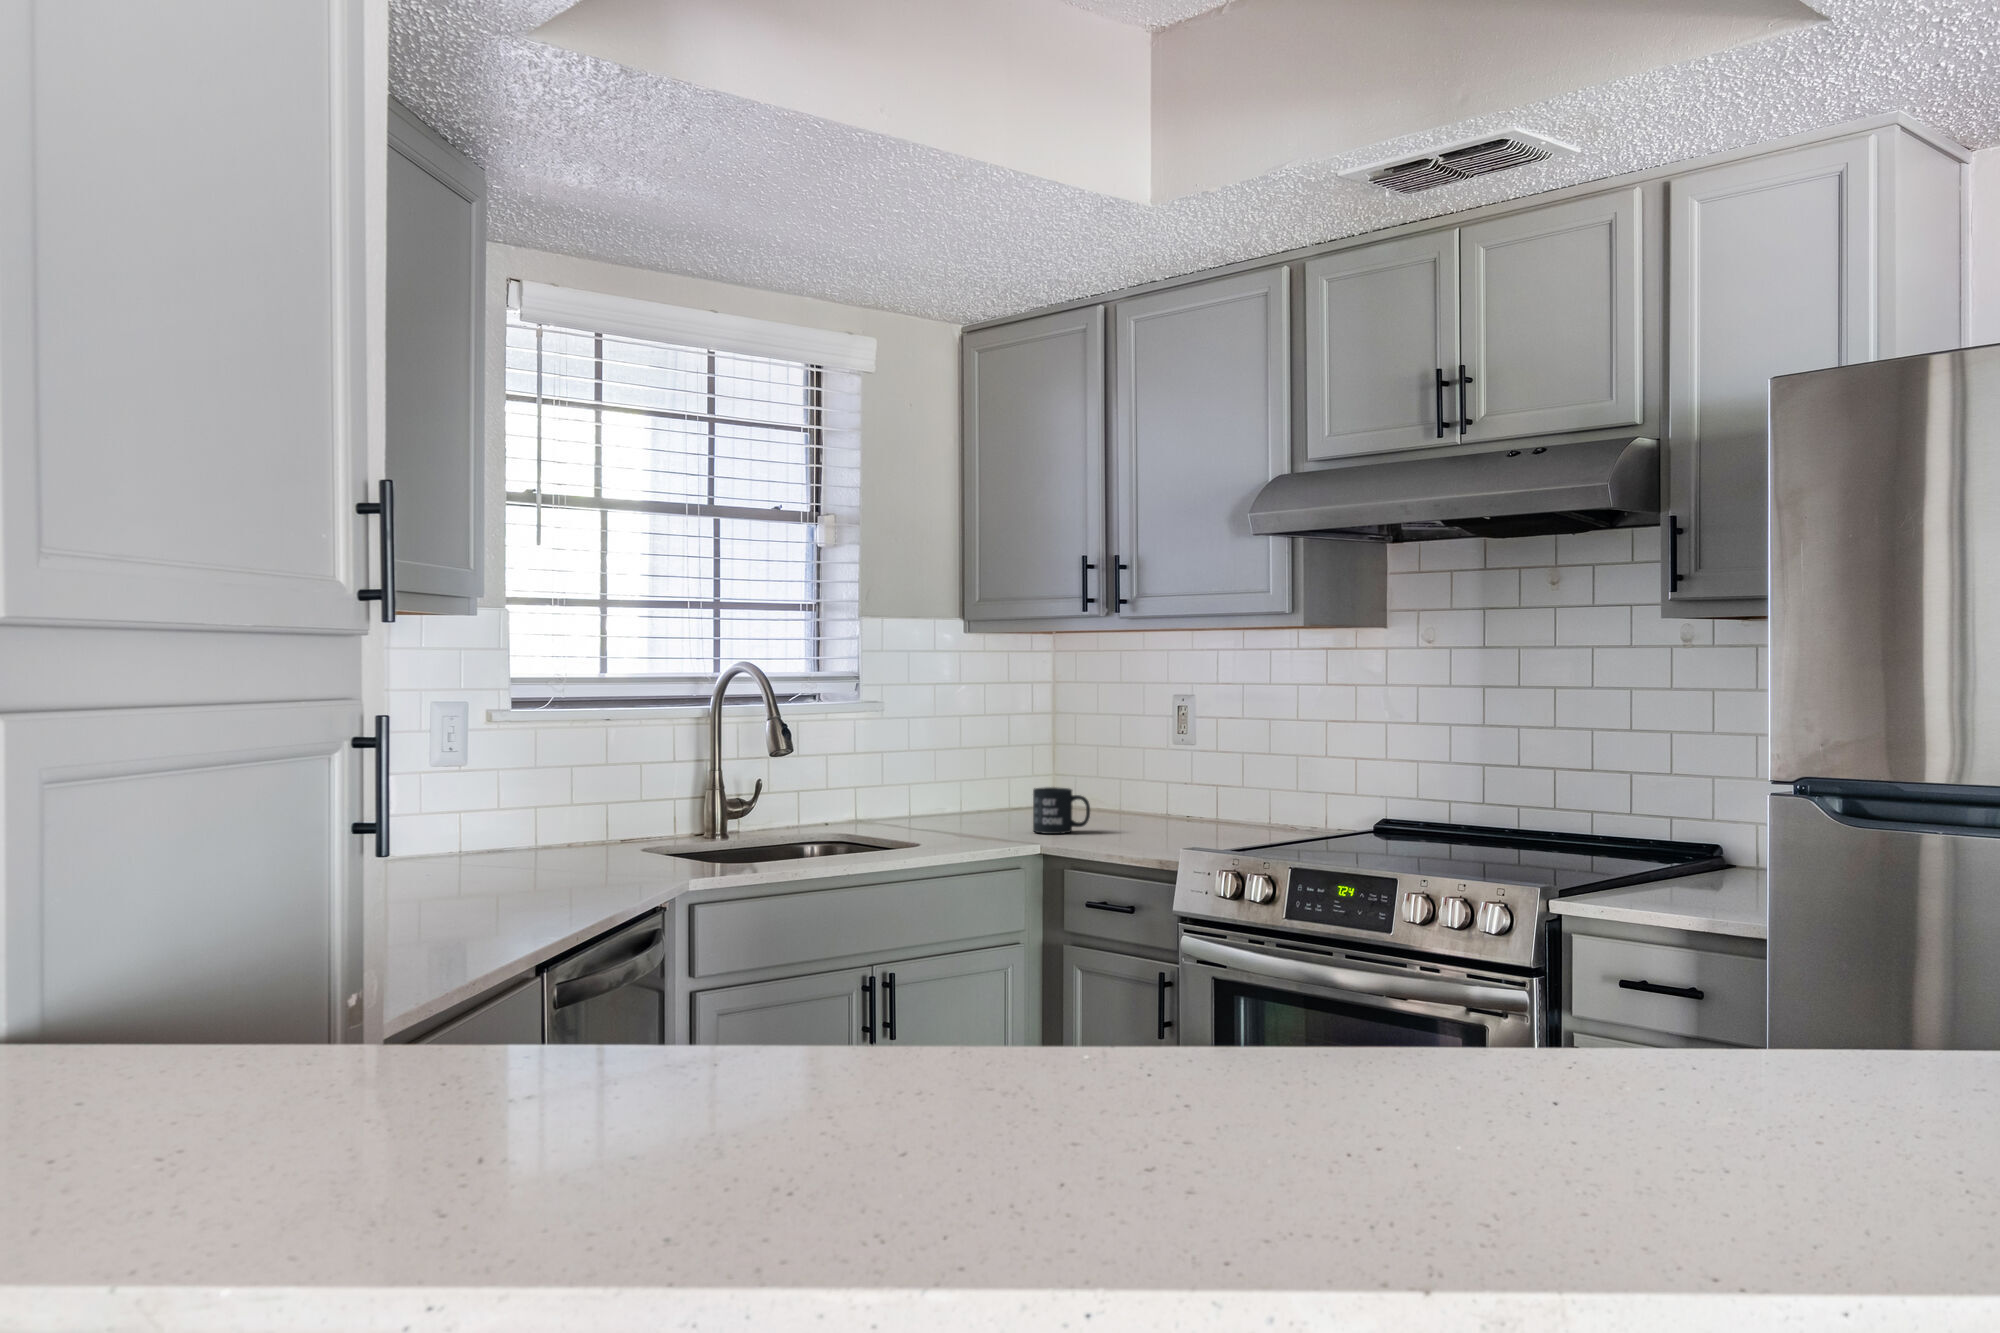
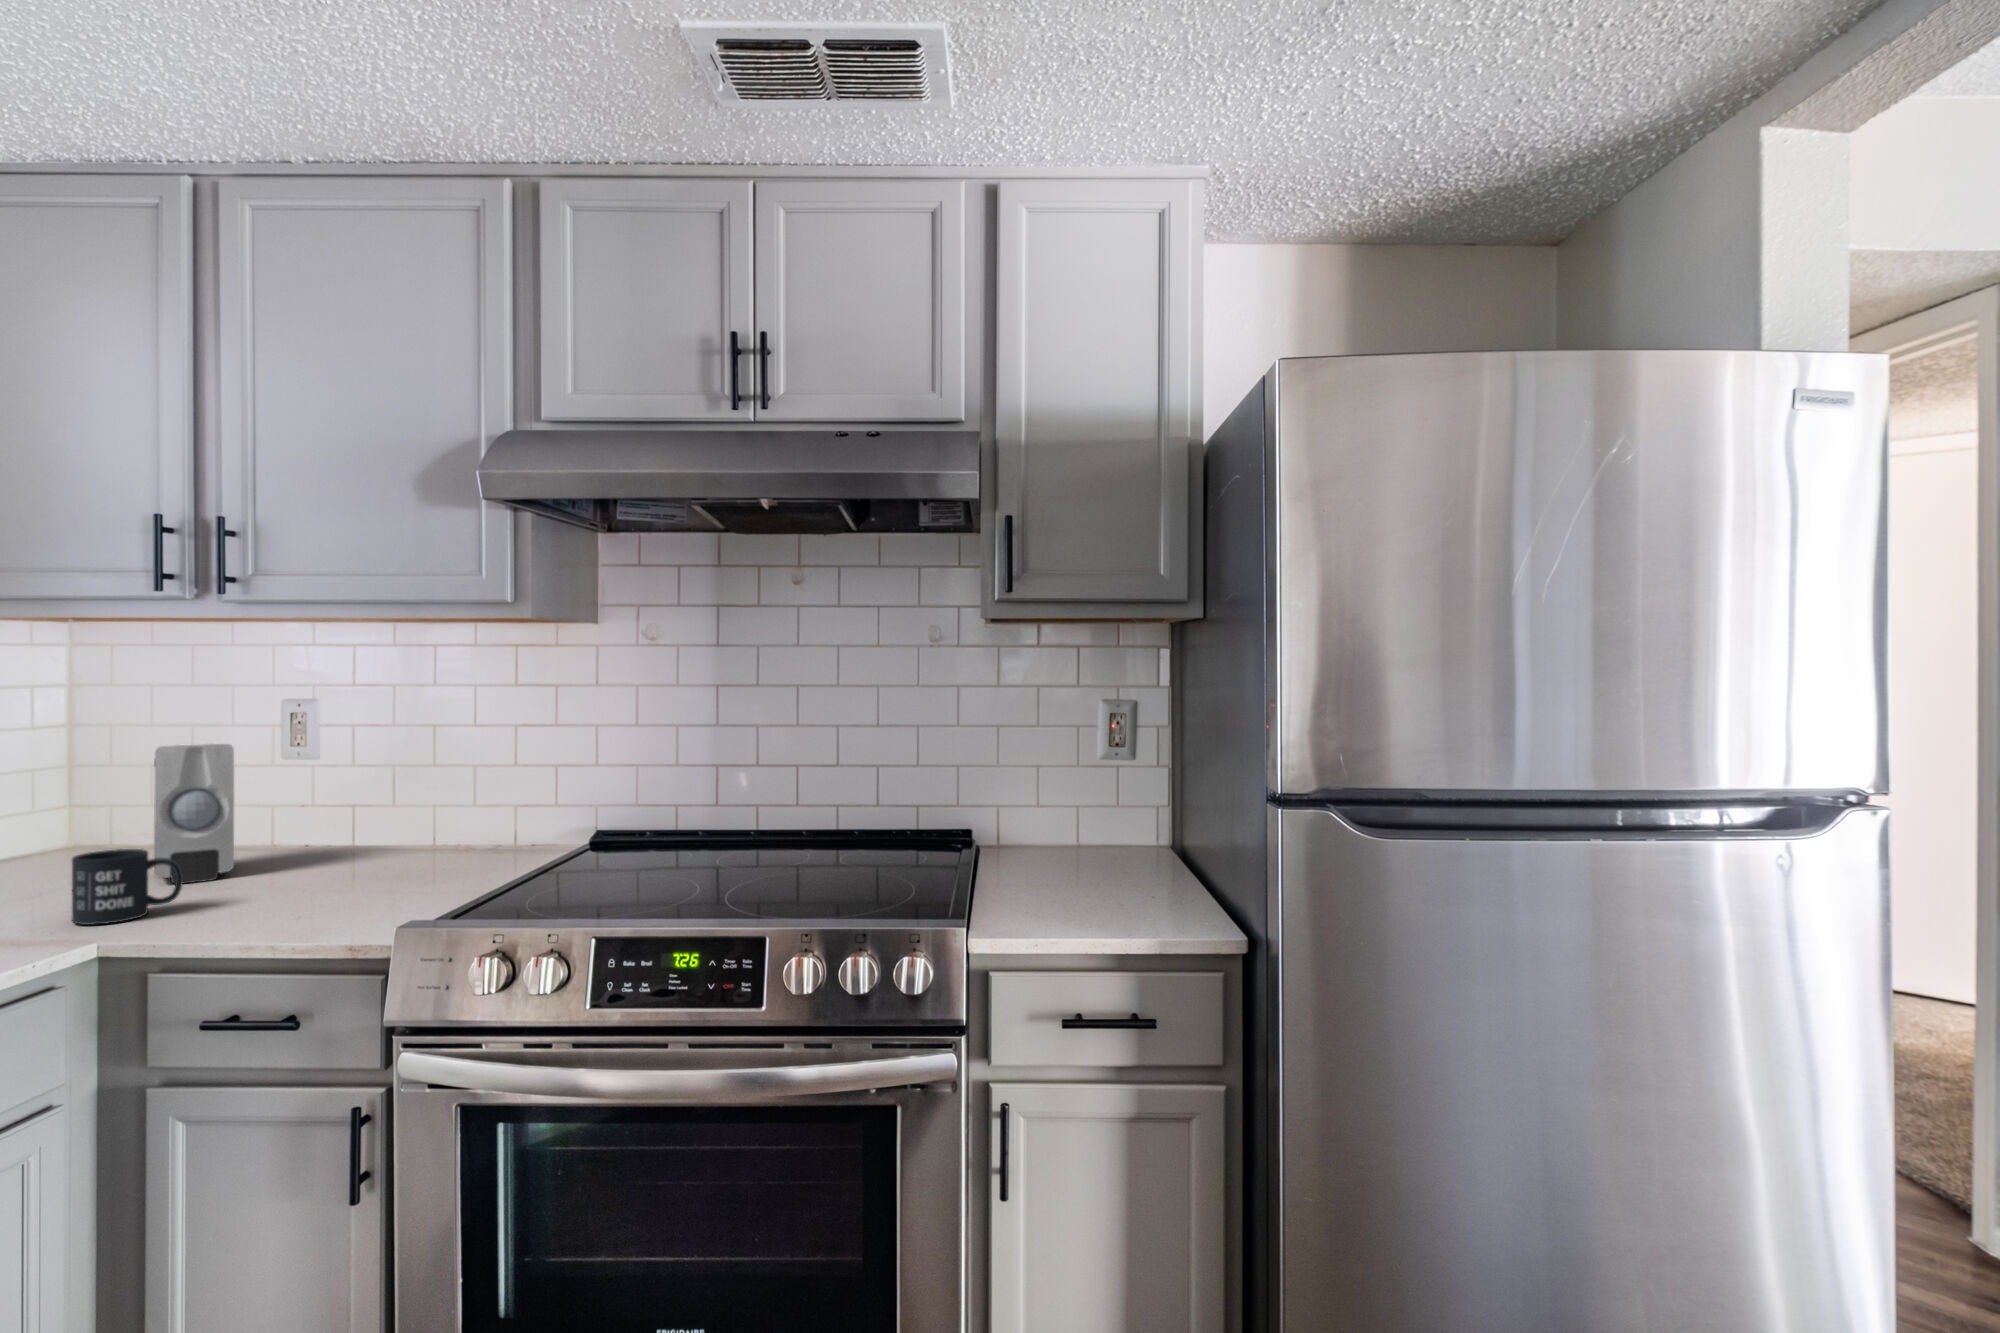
soap dispenser: none [1088,722,1140,823] -> present [154,744,234,884]

